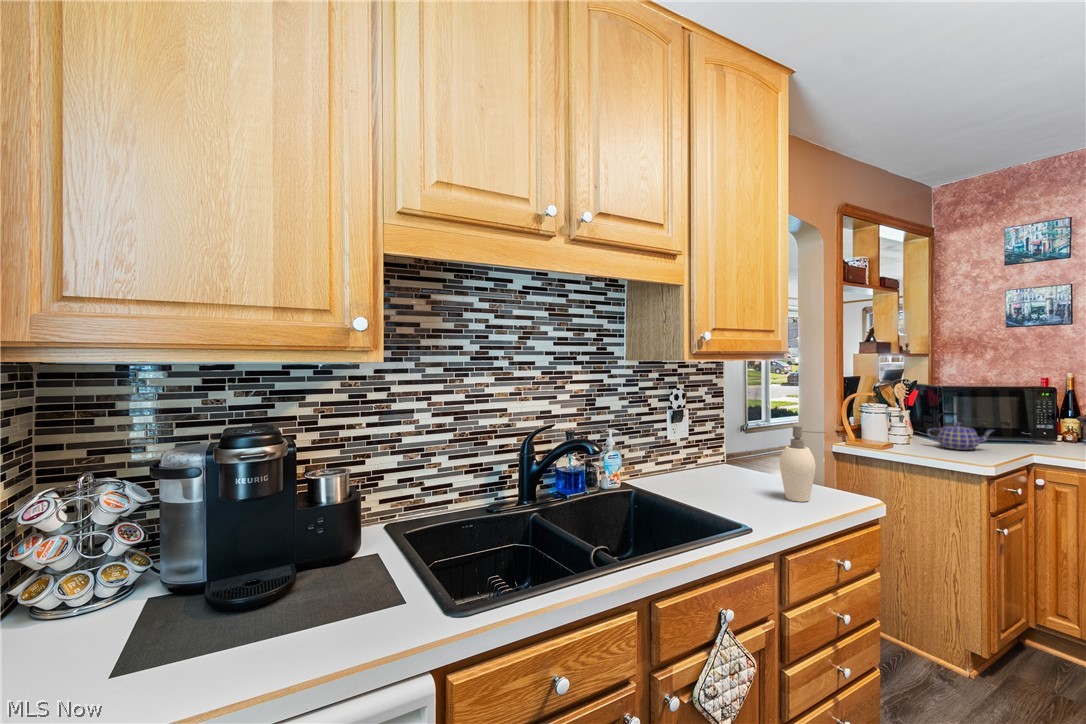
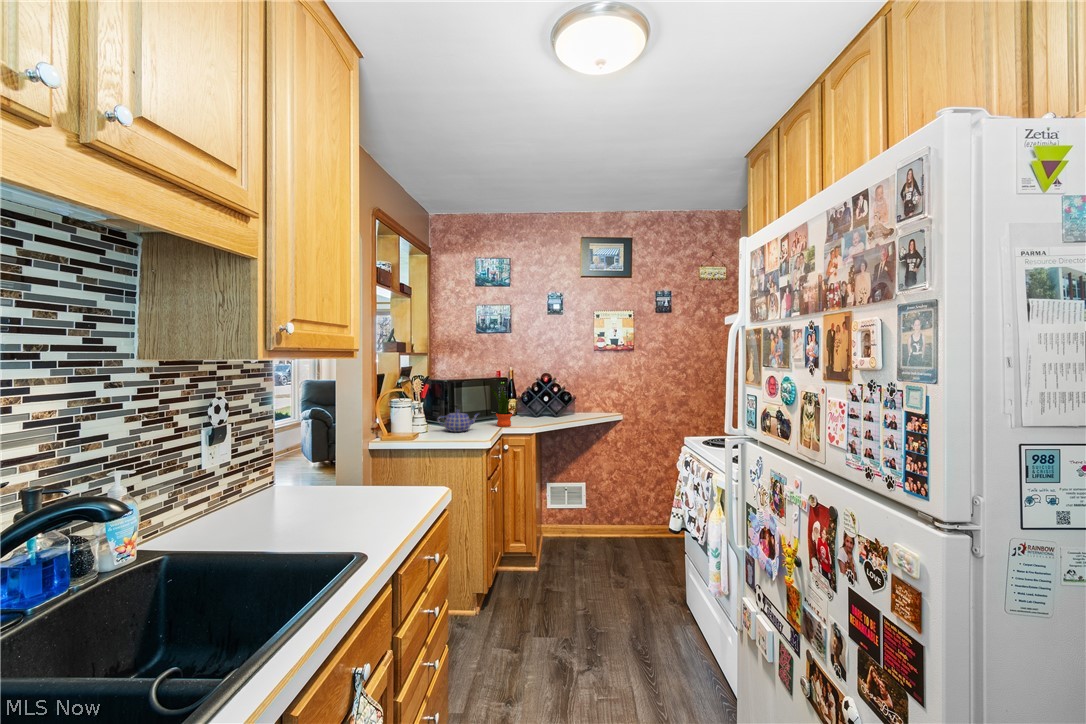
potted plant: none [1017,395,1062,453] -> present [491,388,512,427]
soap dispenser: present [780,426,827,502] -> none [364,432,411,514]

